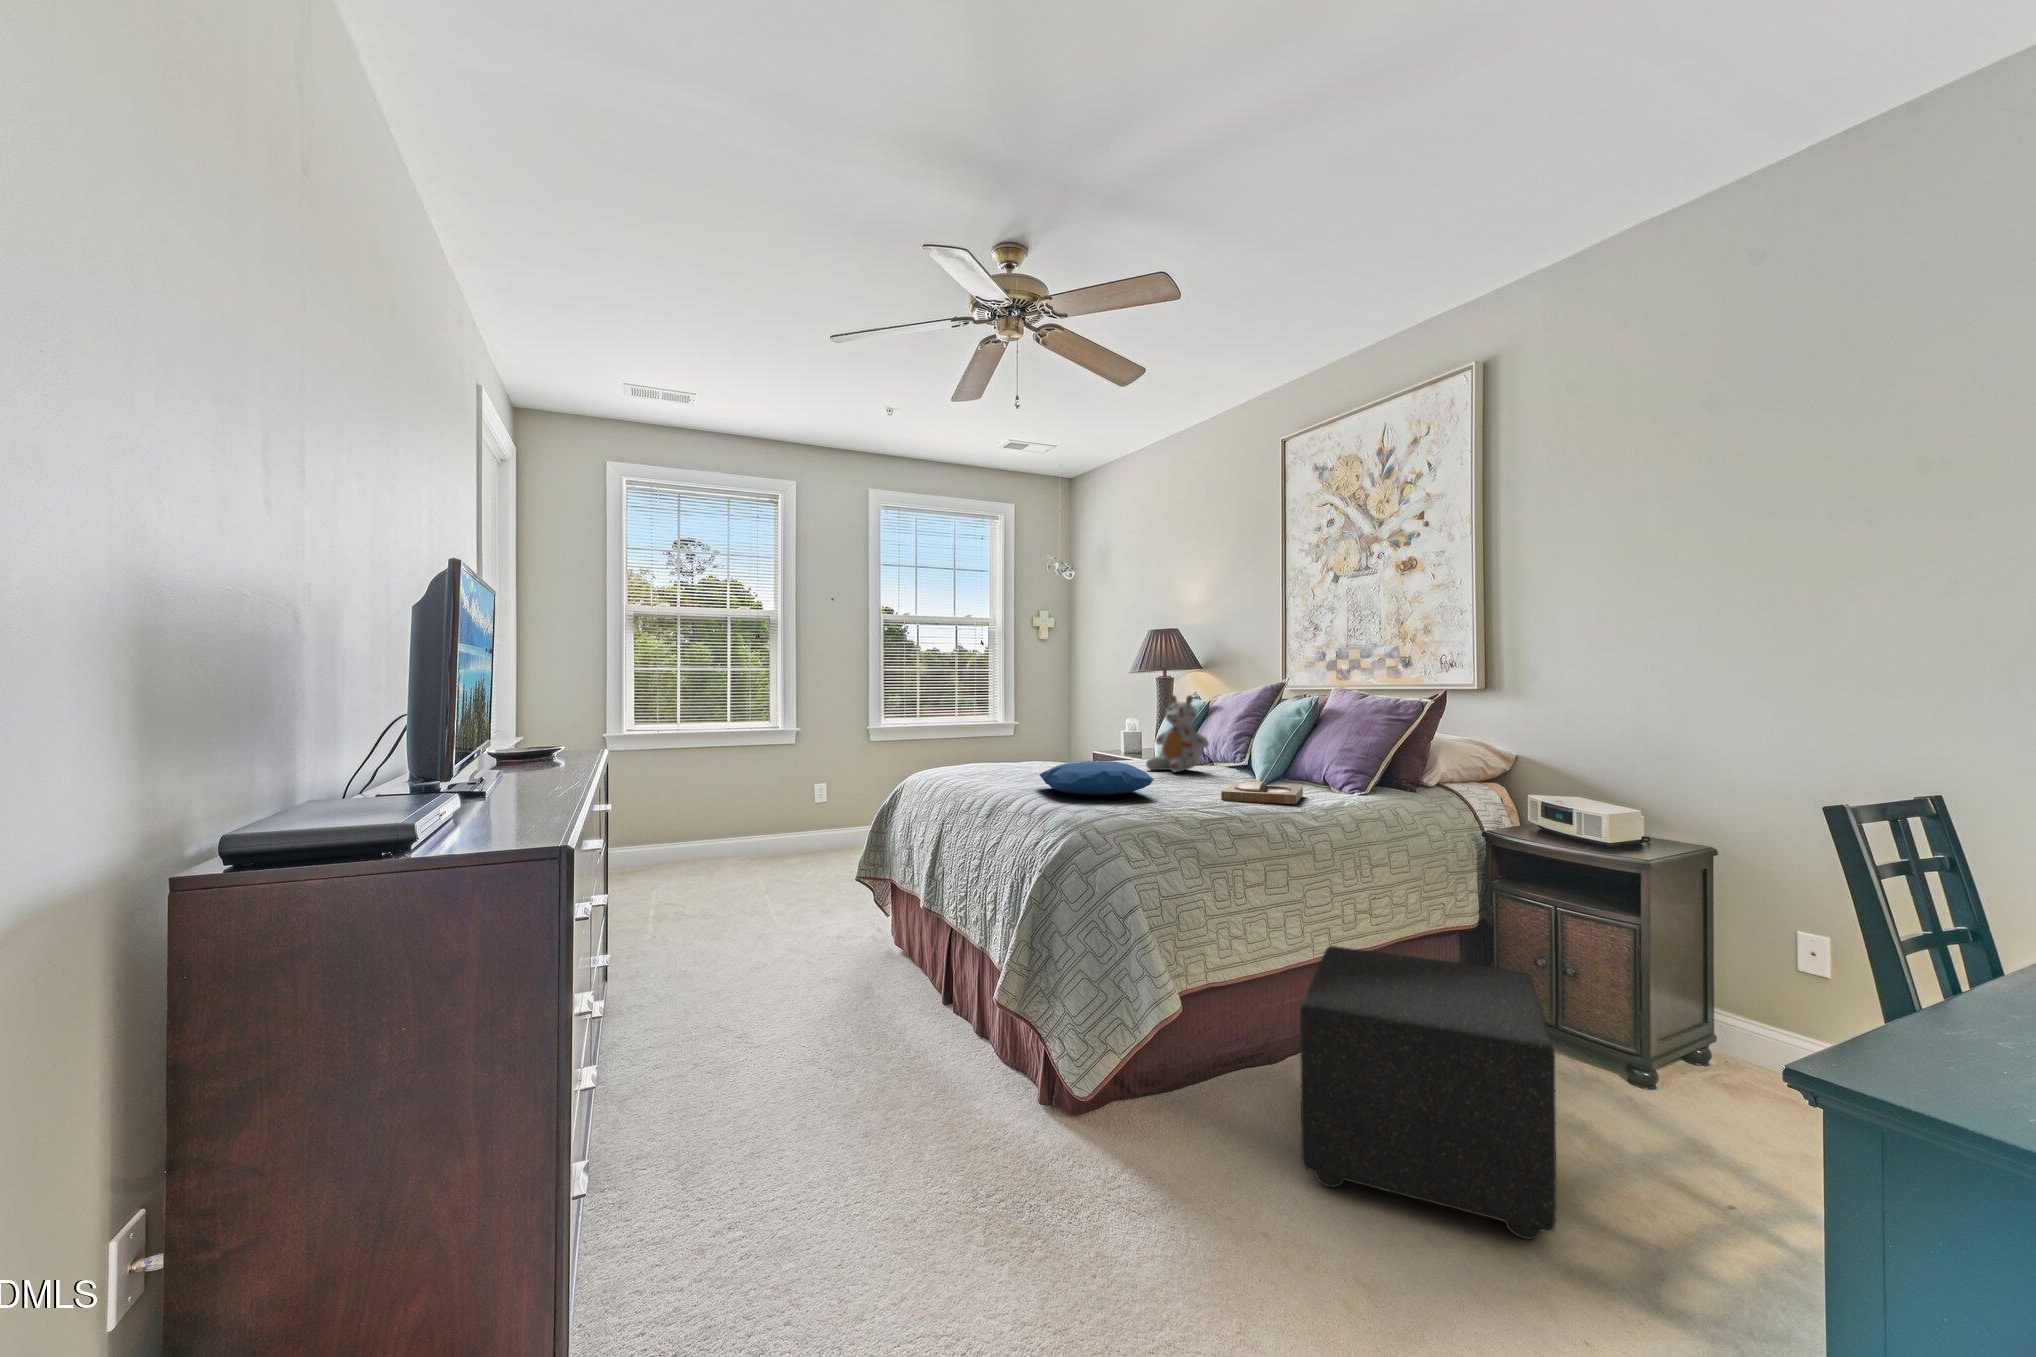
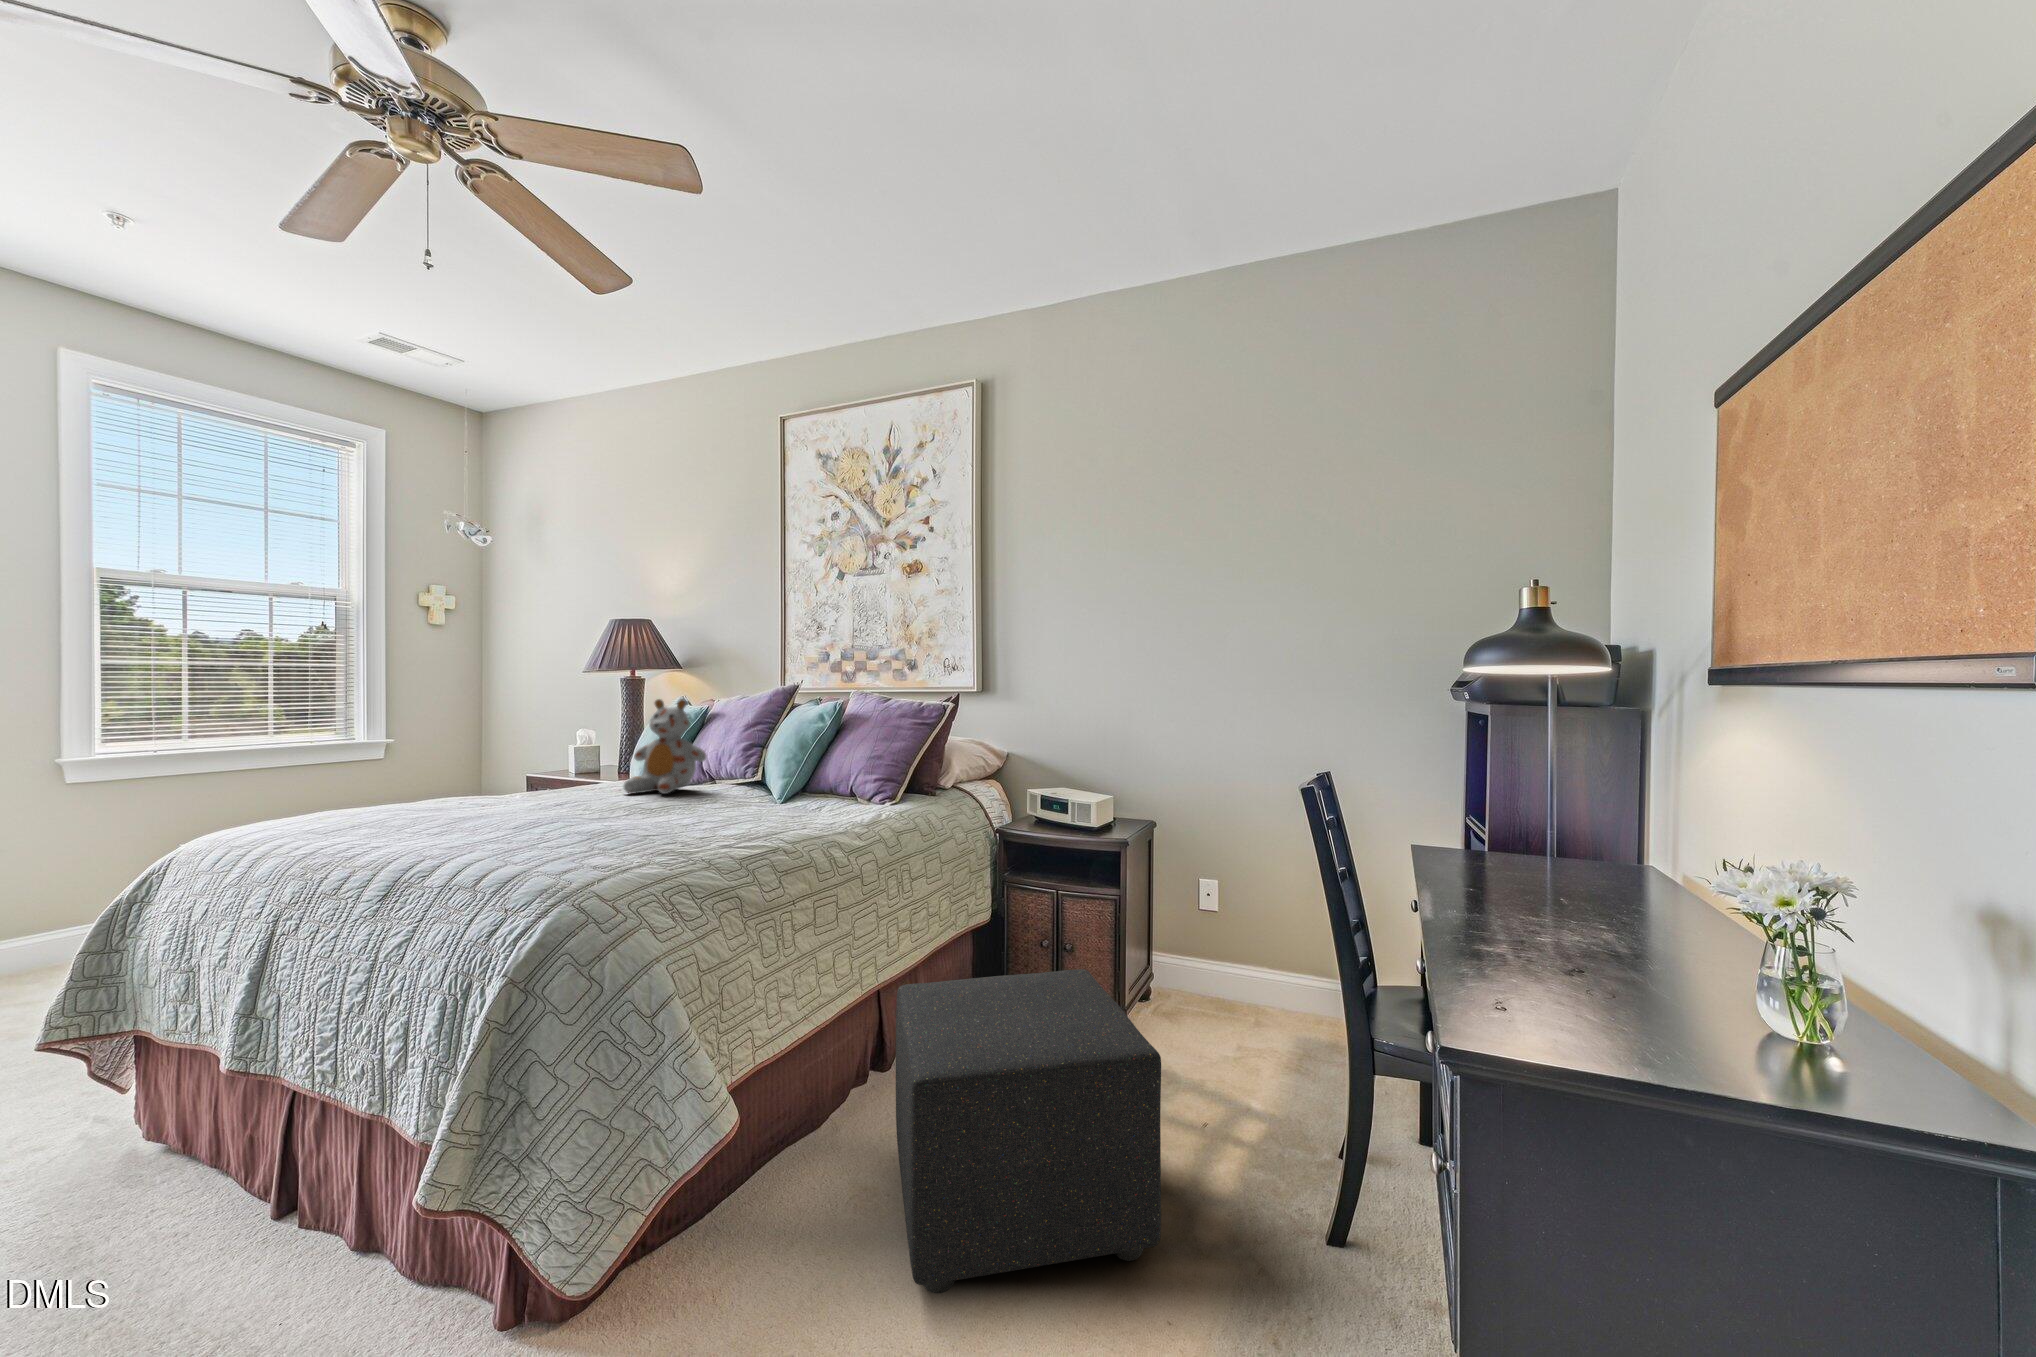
pillow: present [1040,761,1154,795] -> none [475,790,662,841]
tray: present [1221,781,1303,804] -> none [750,799,838,827]

